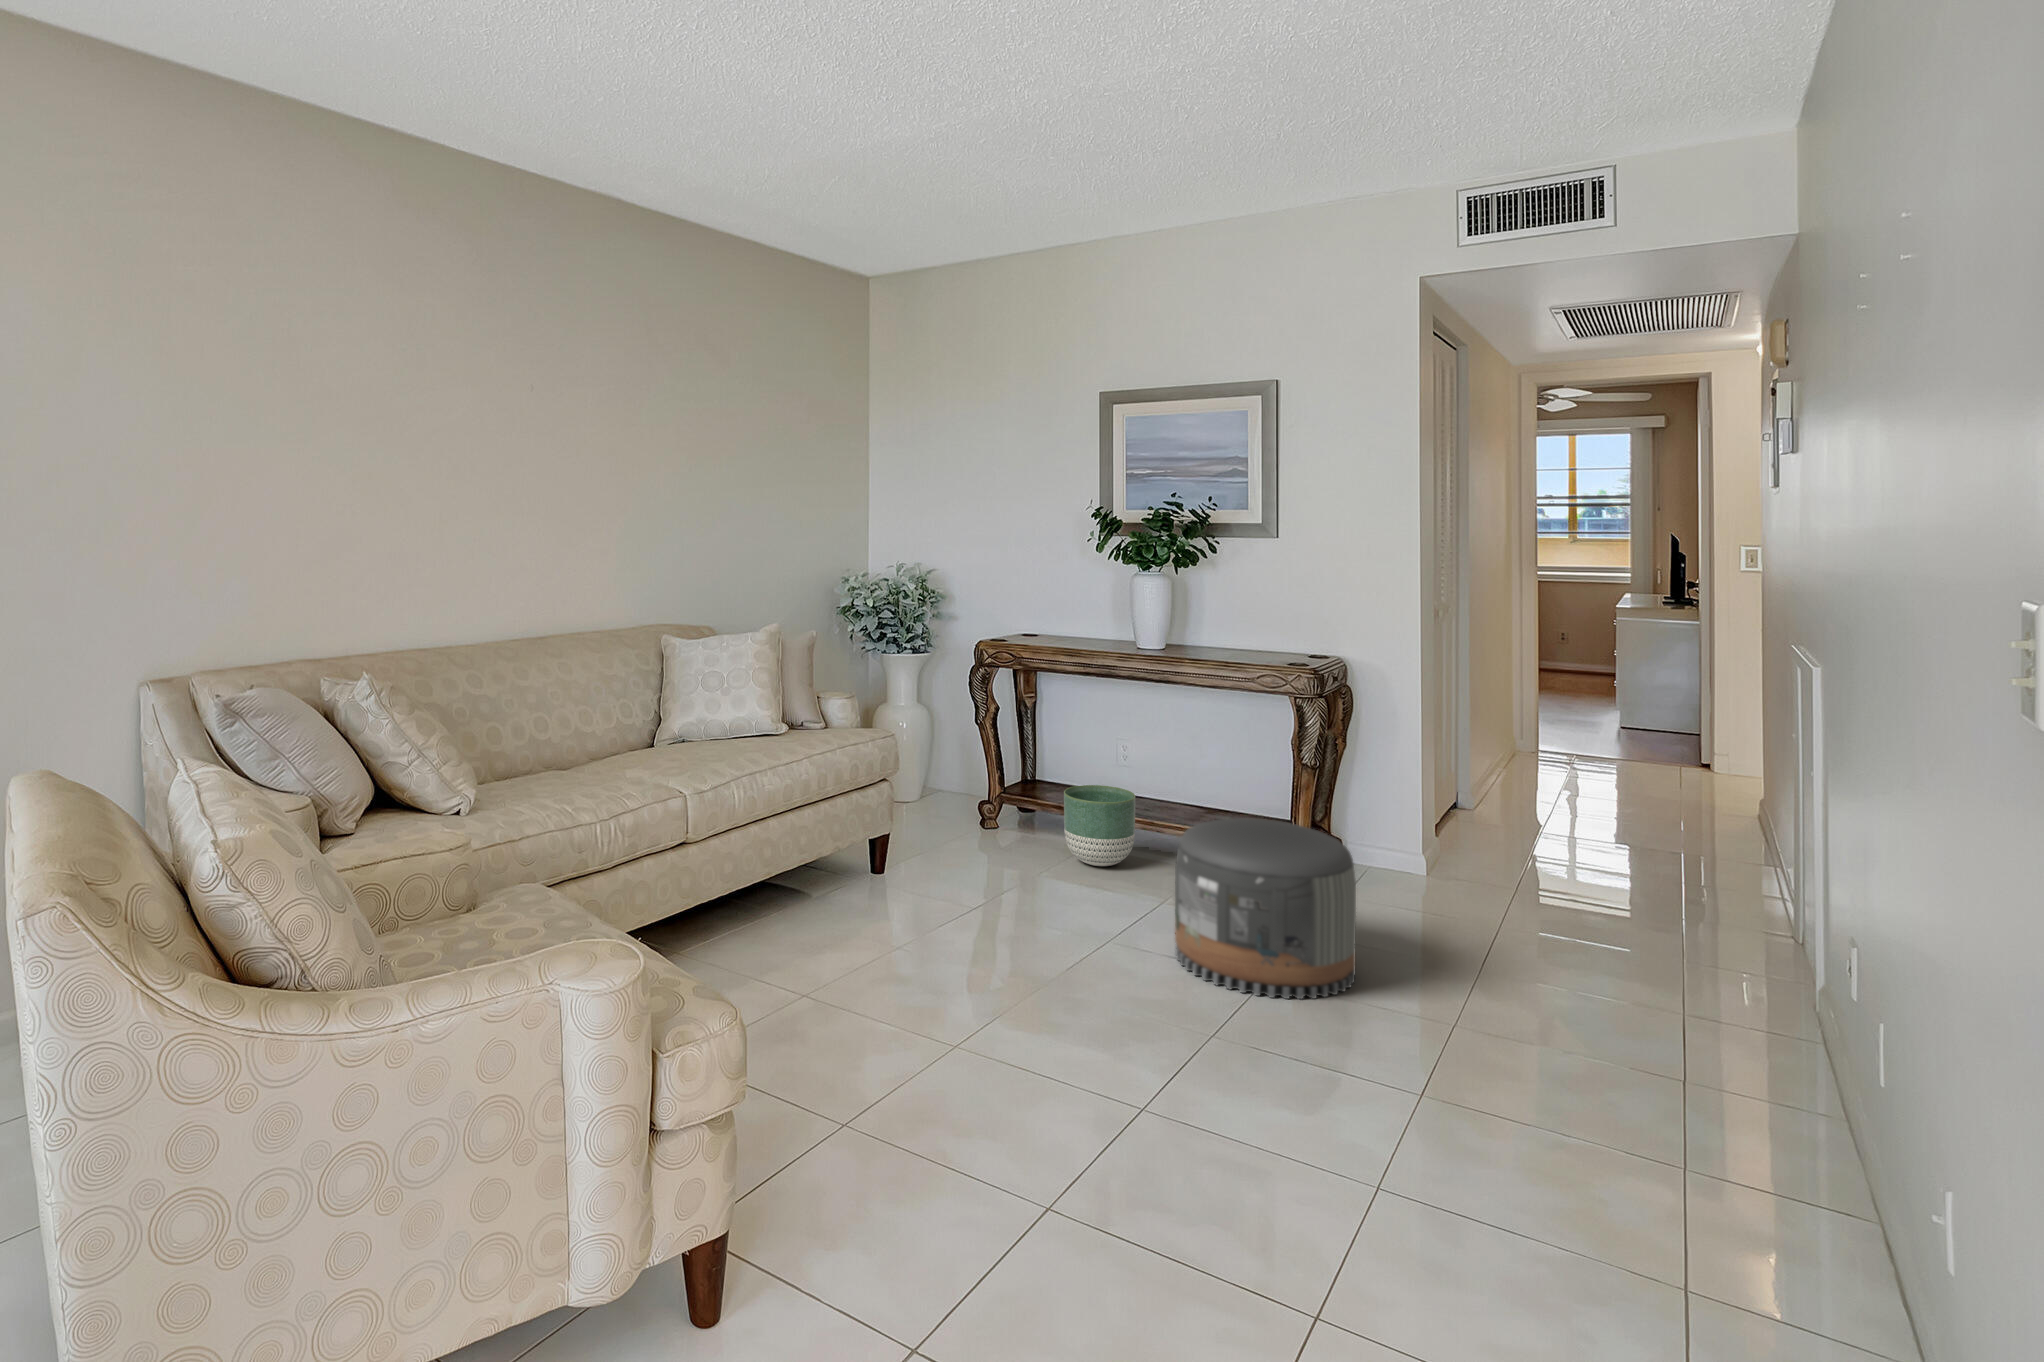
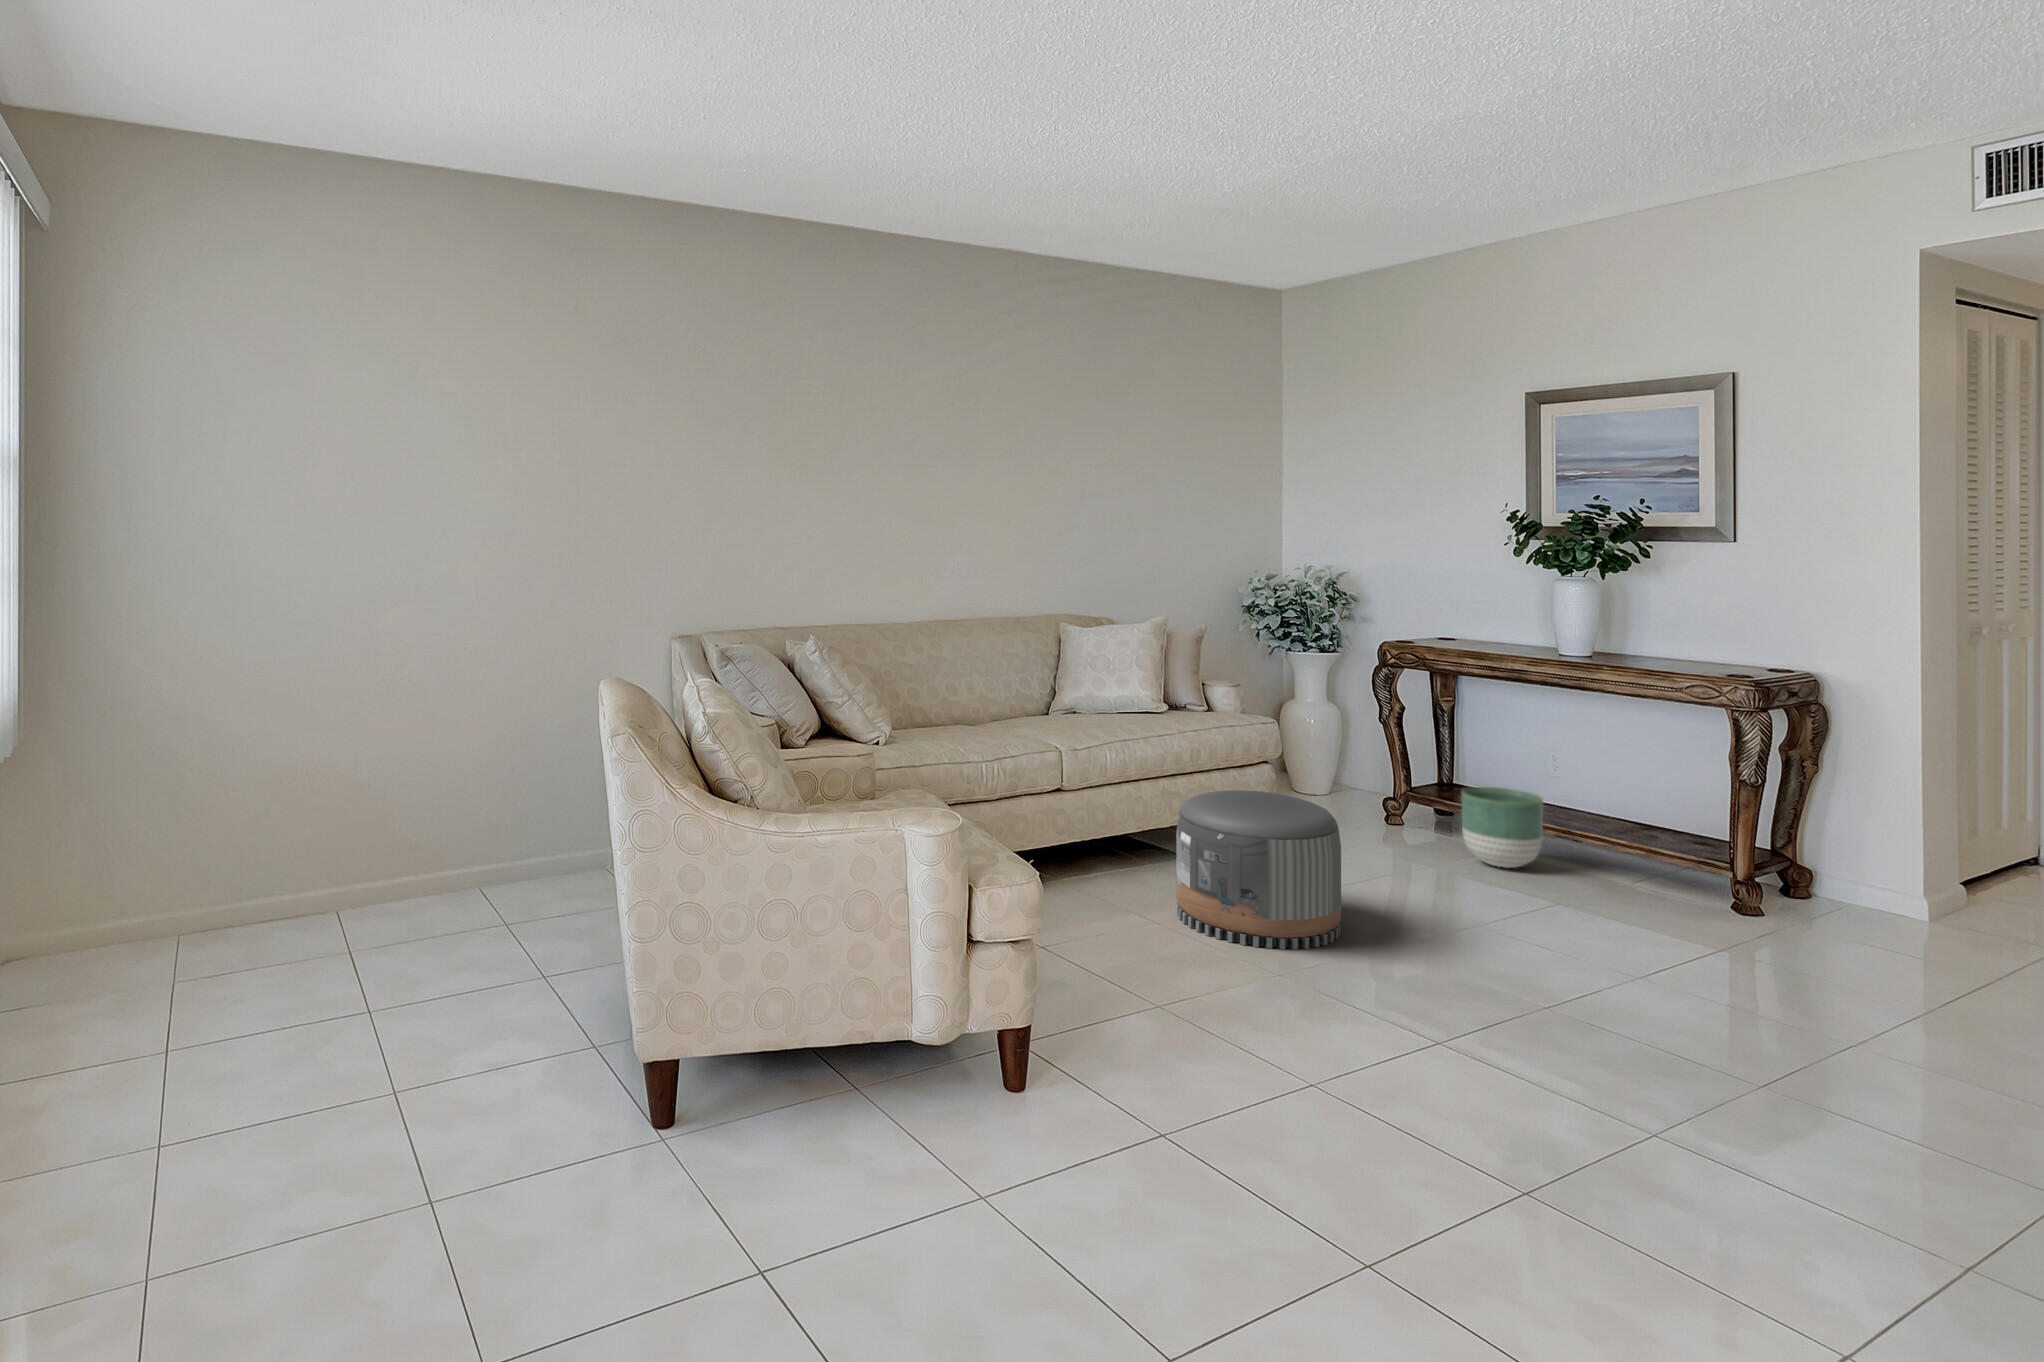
pouf: present [1175,818,1356,999] -> present [1176,790,1341,949]

